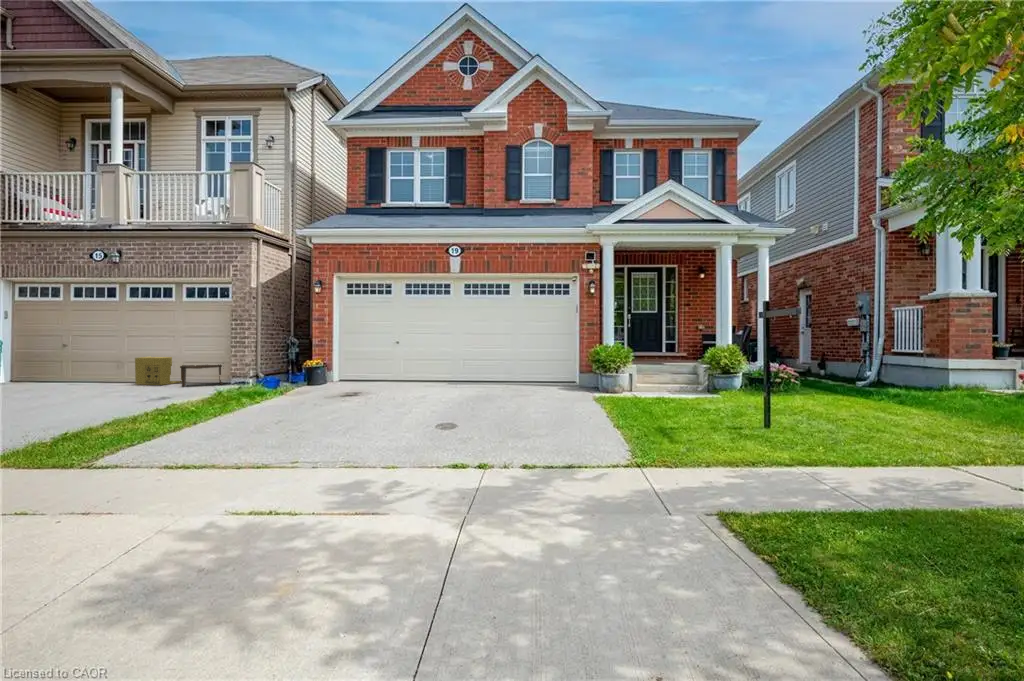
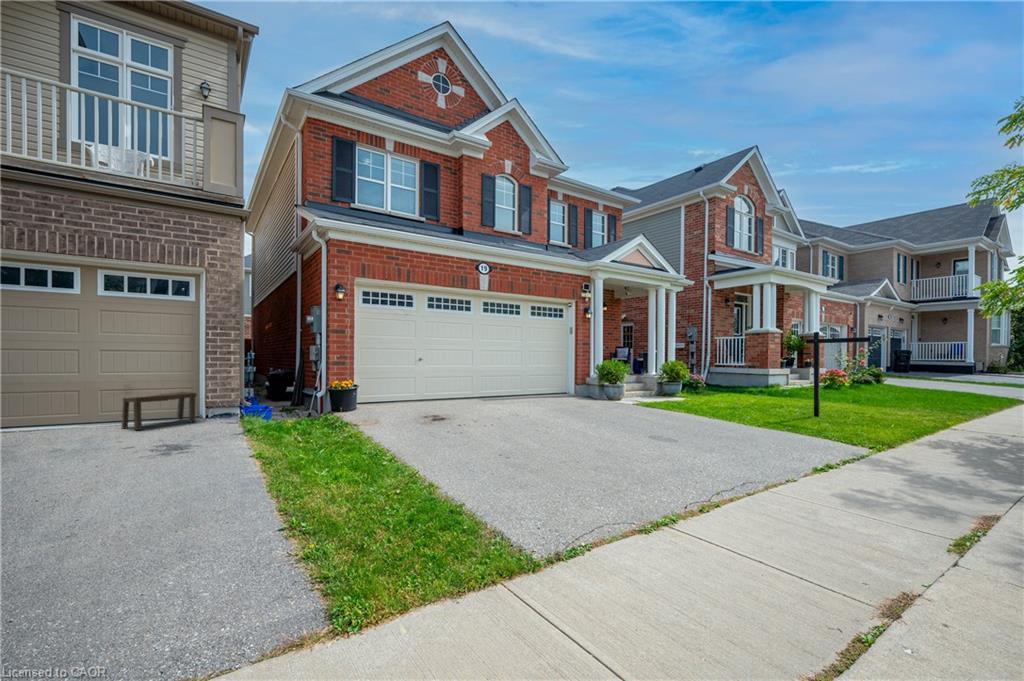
cardboard box: present [135,357,181,385] -> none [17,384,99,437]

